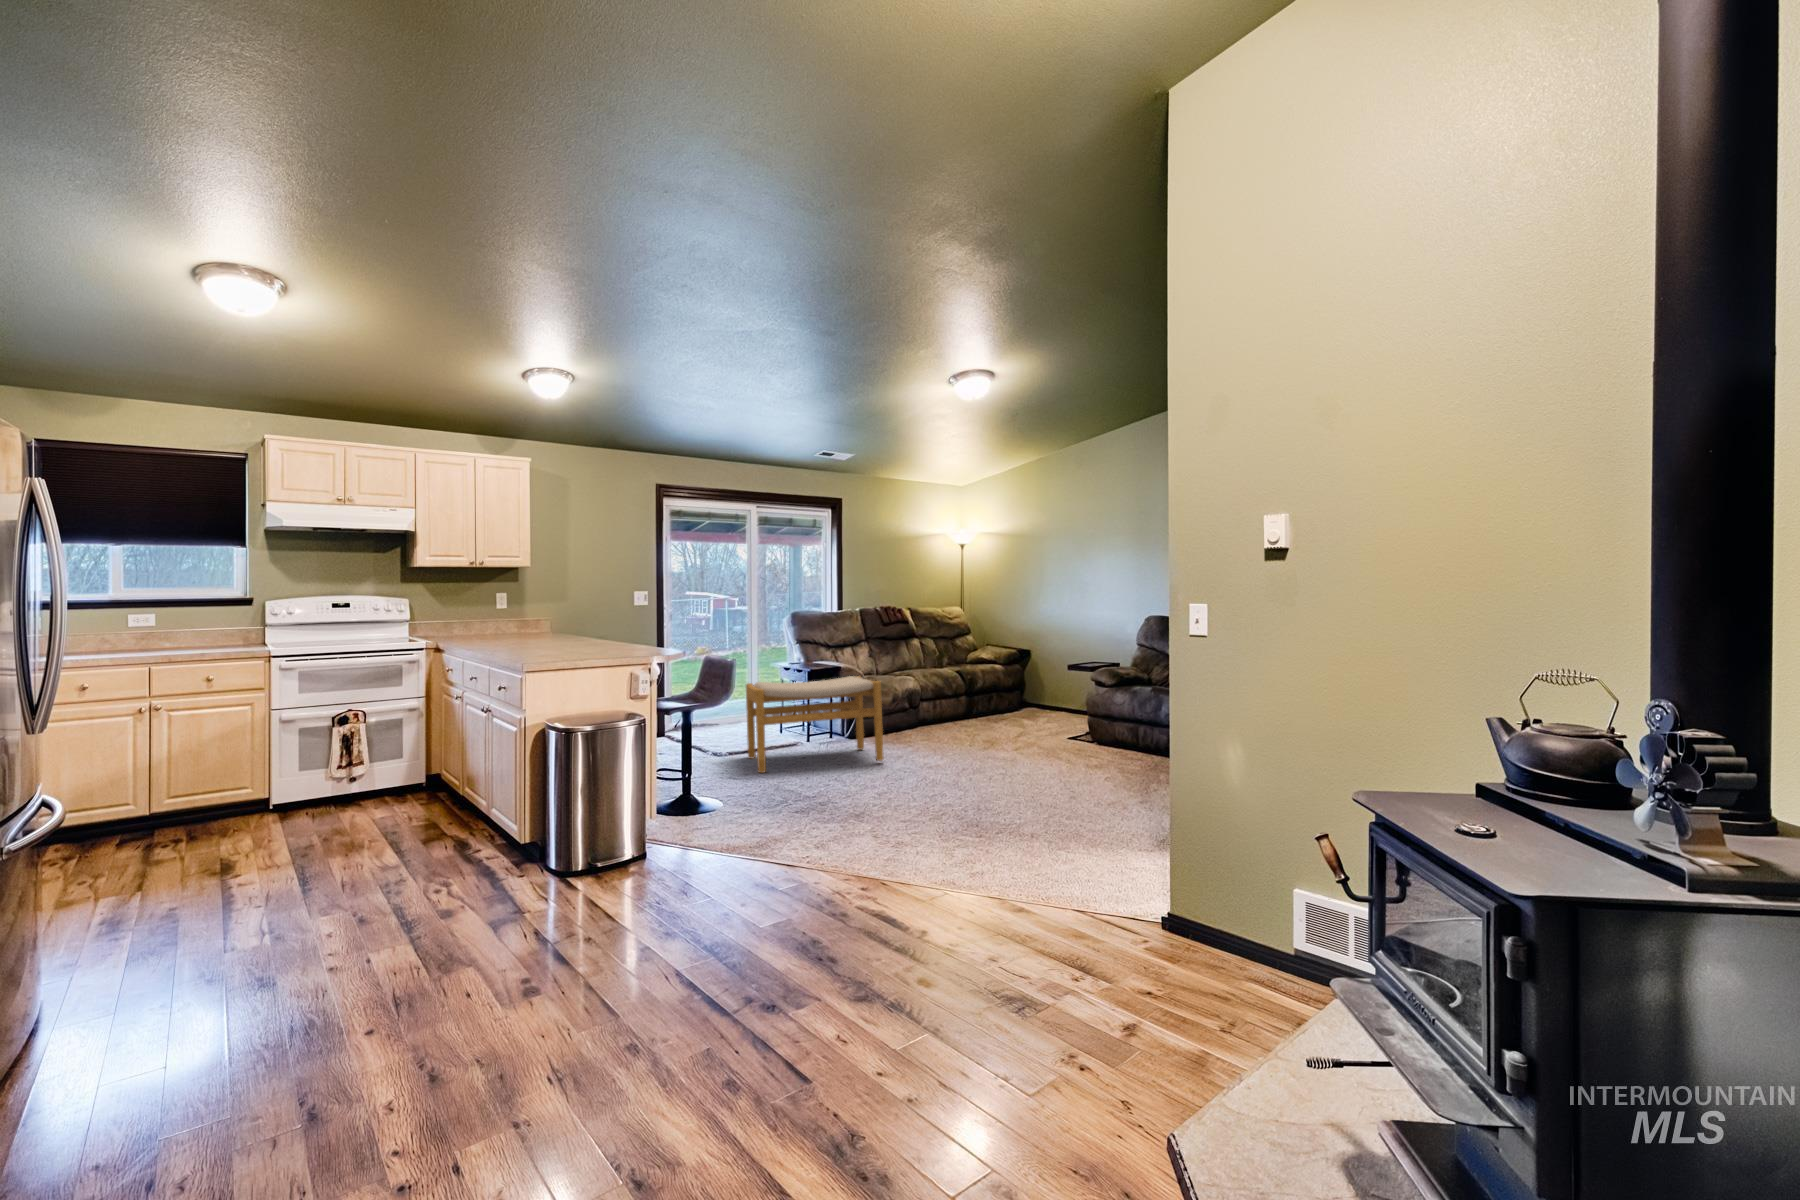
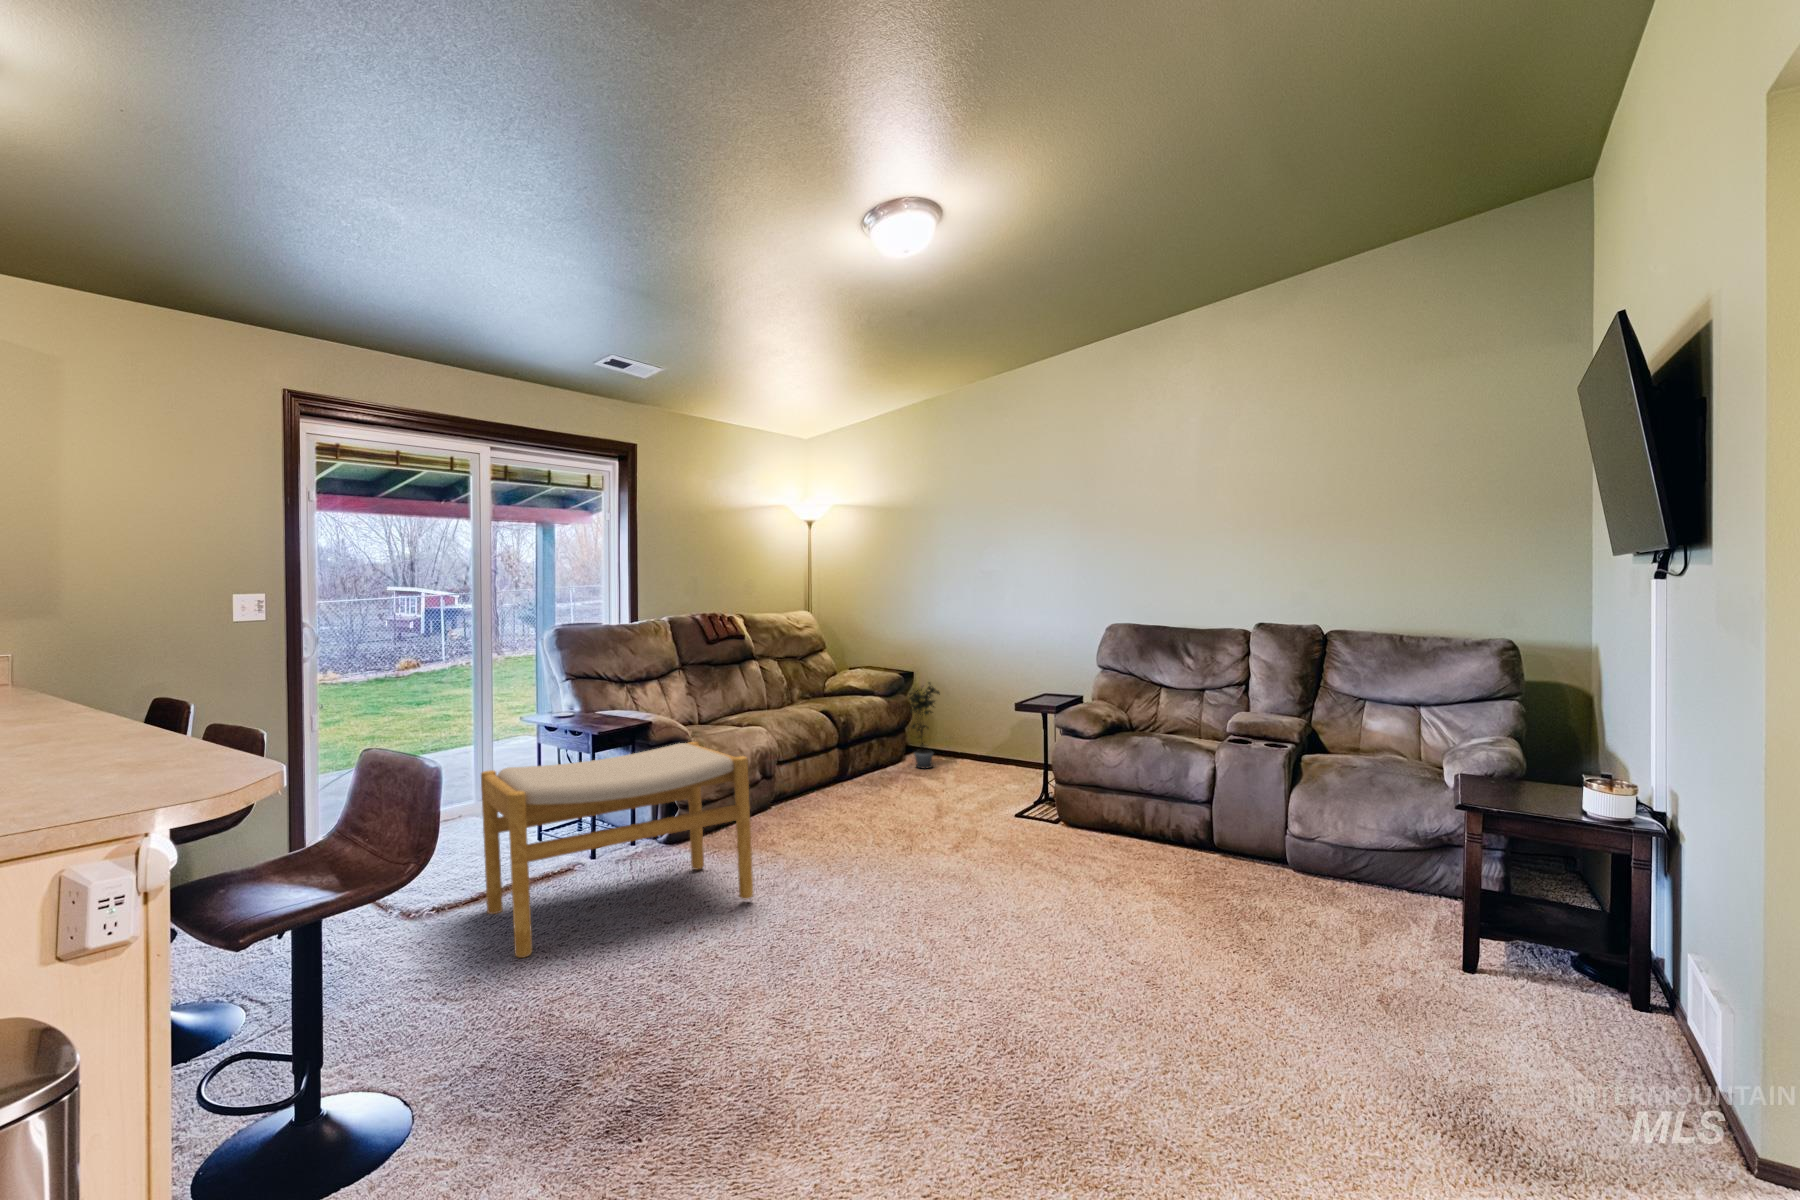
potted plant: none [1018,656,1043,715] -> present [909,683,940,768]

